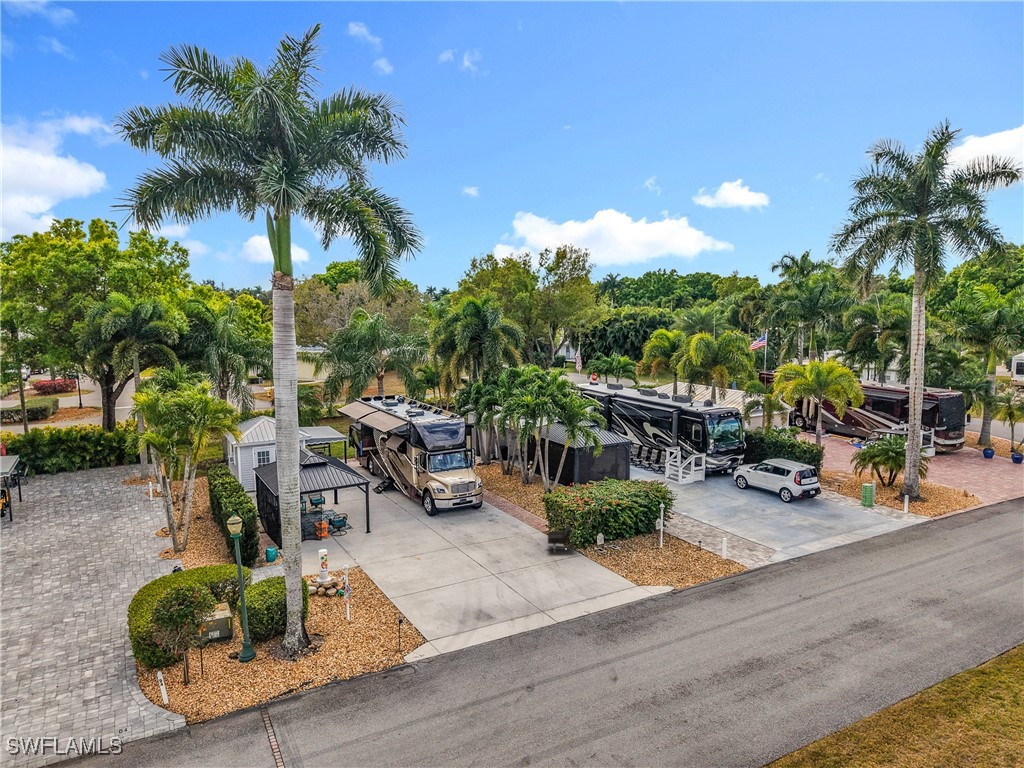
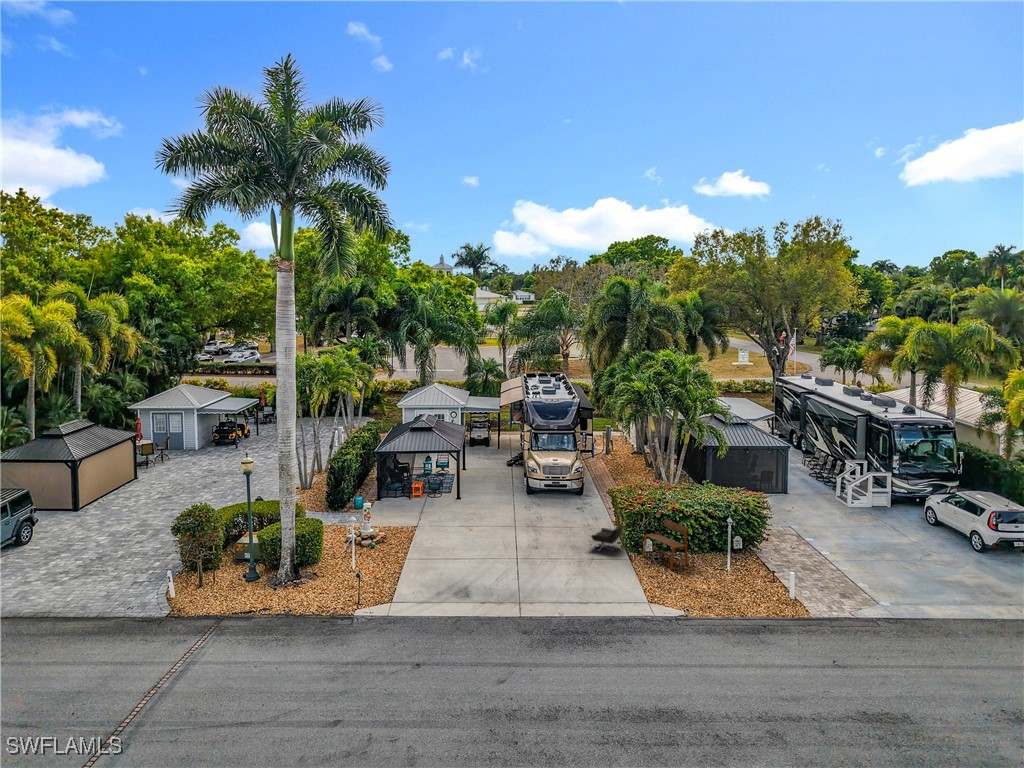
bench: none [593,512,634,555] -> present [642,518,688,570]

